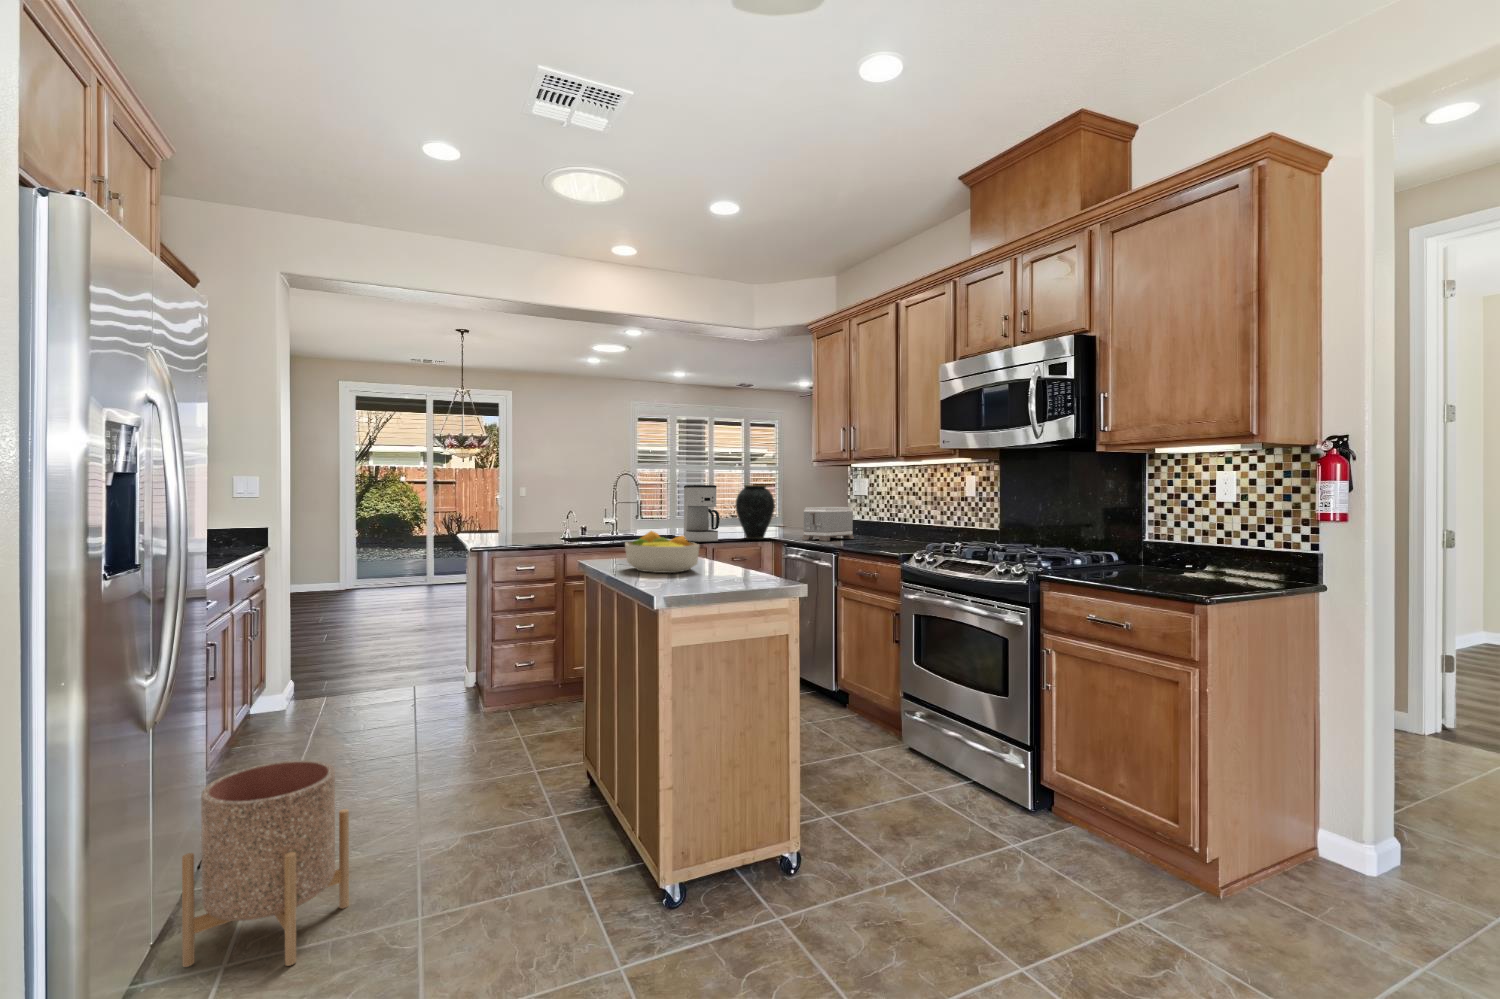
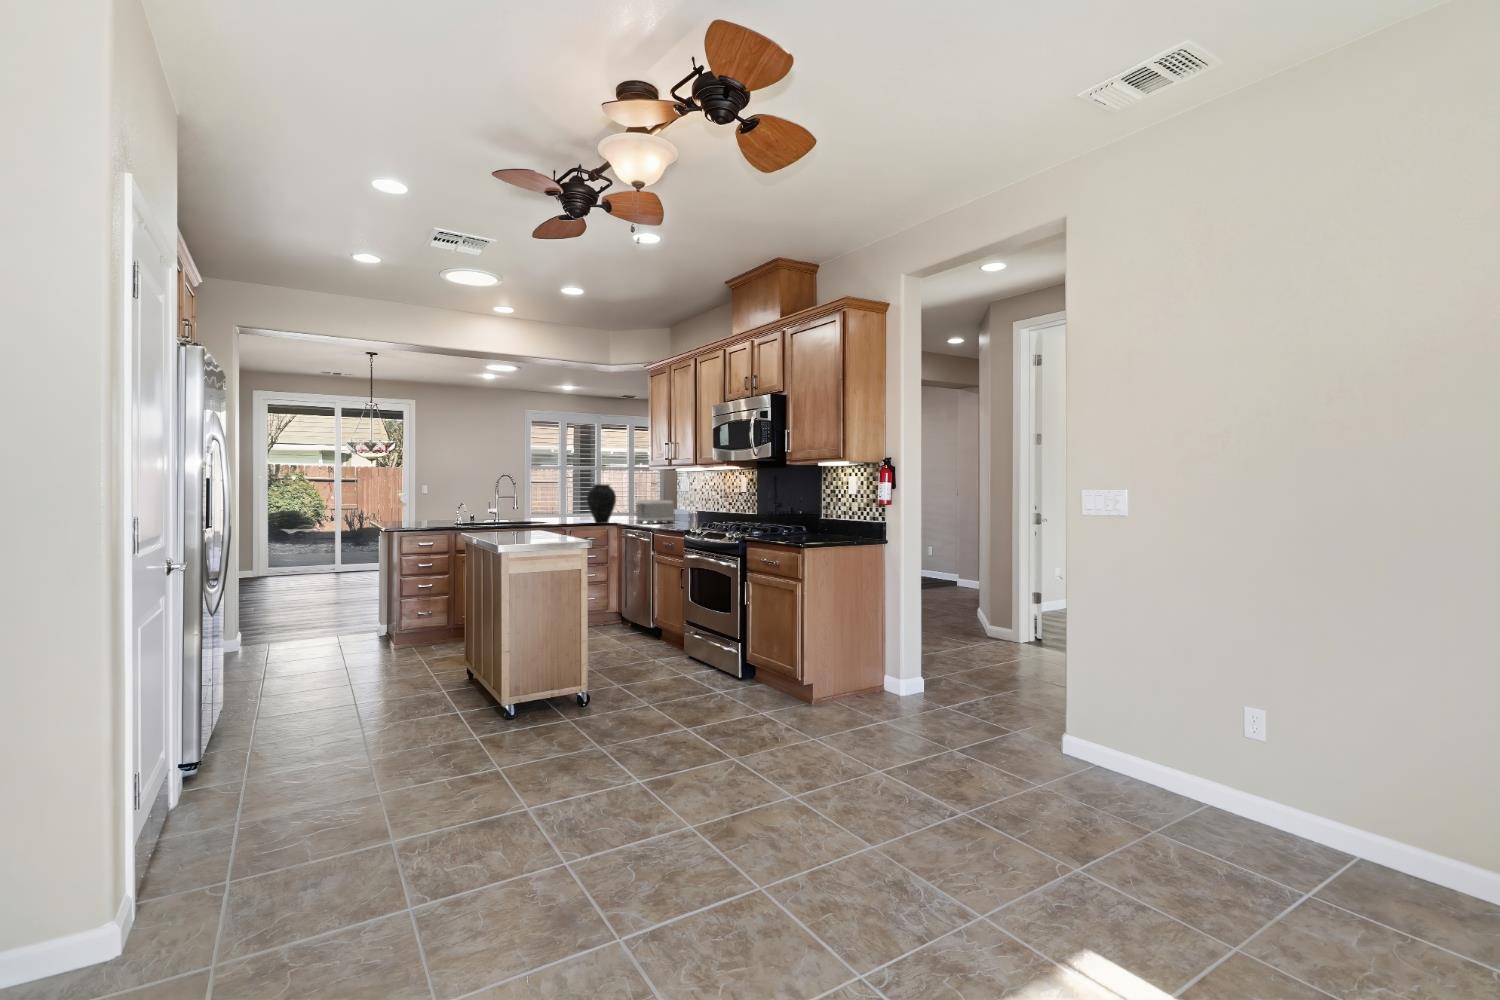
coffee maker: present [684,485,720,542] -> none [547,484,574,526]
fruit bowl: present [625,531,699,573] -> none [490,513,536,537]
planter: present [182,760,349,967] -> none [231,643,321,747]

